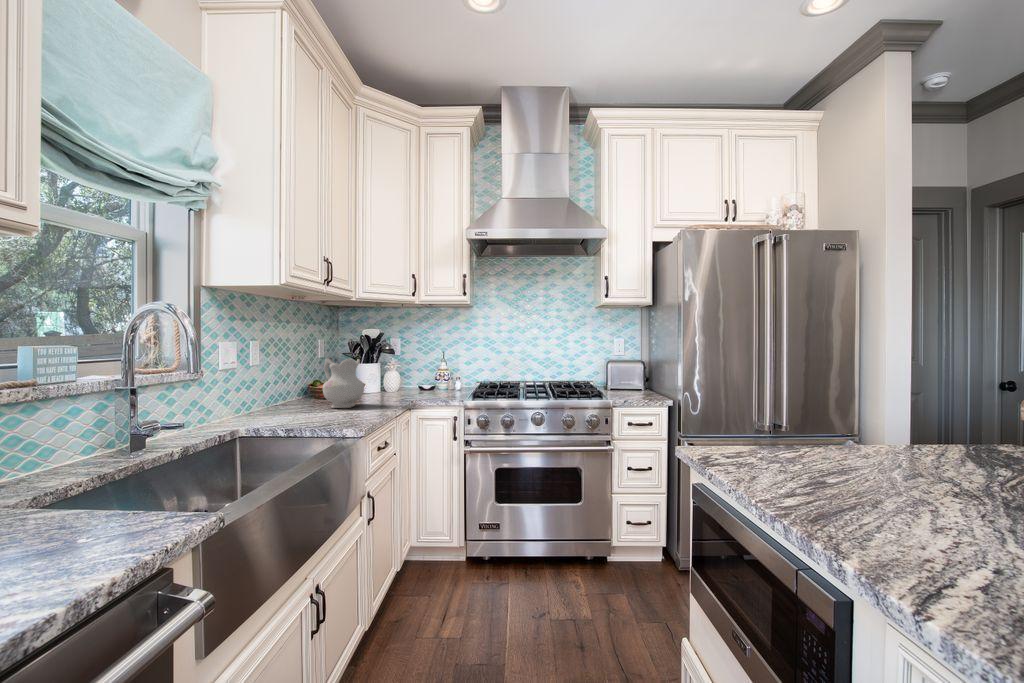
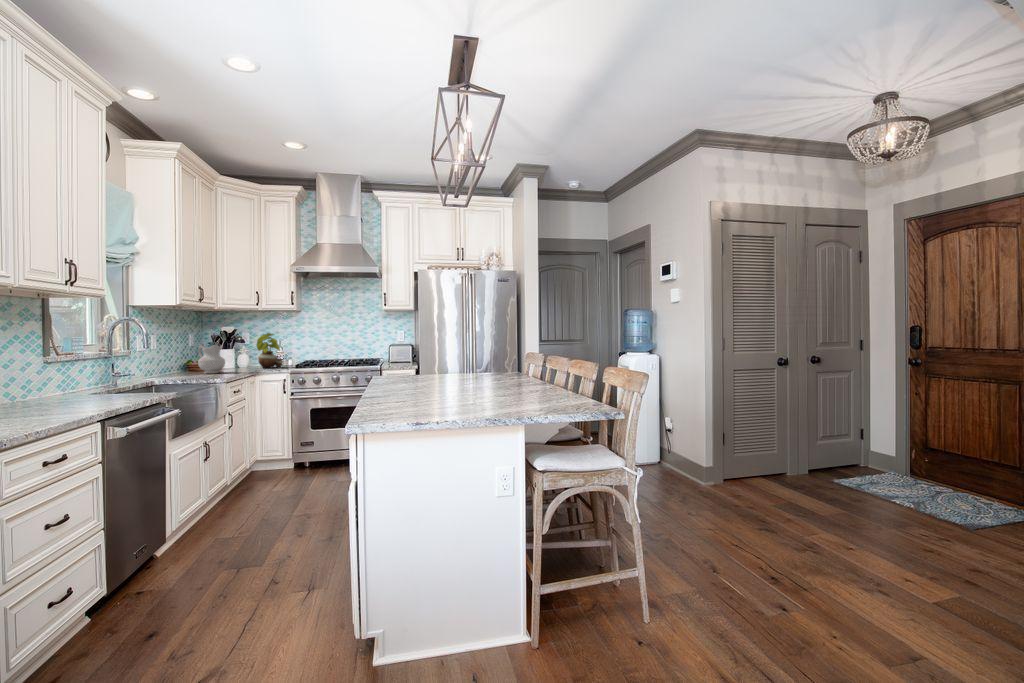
potted plant: none [408,338,448,394] -> present [256,333,283,368]

